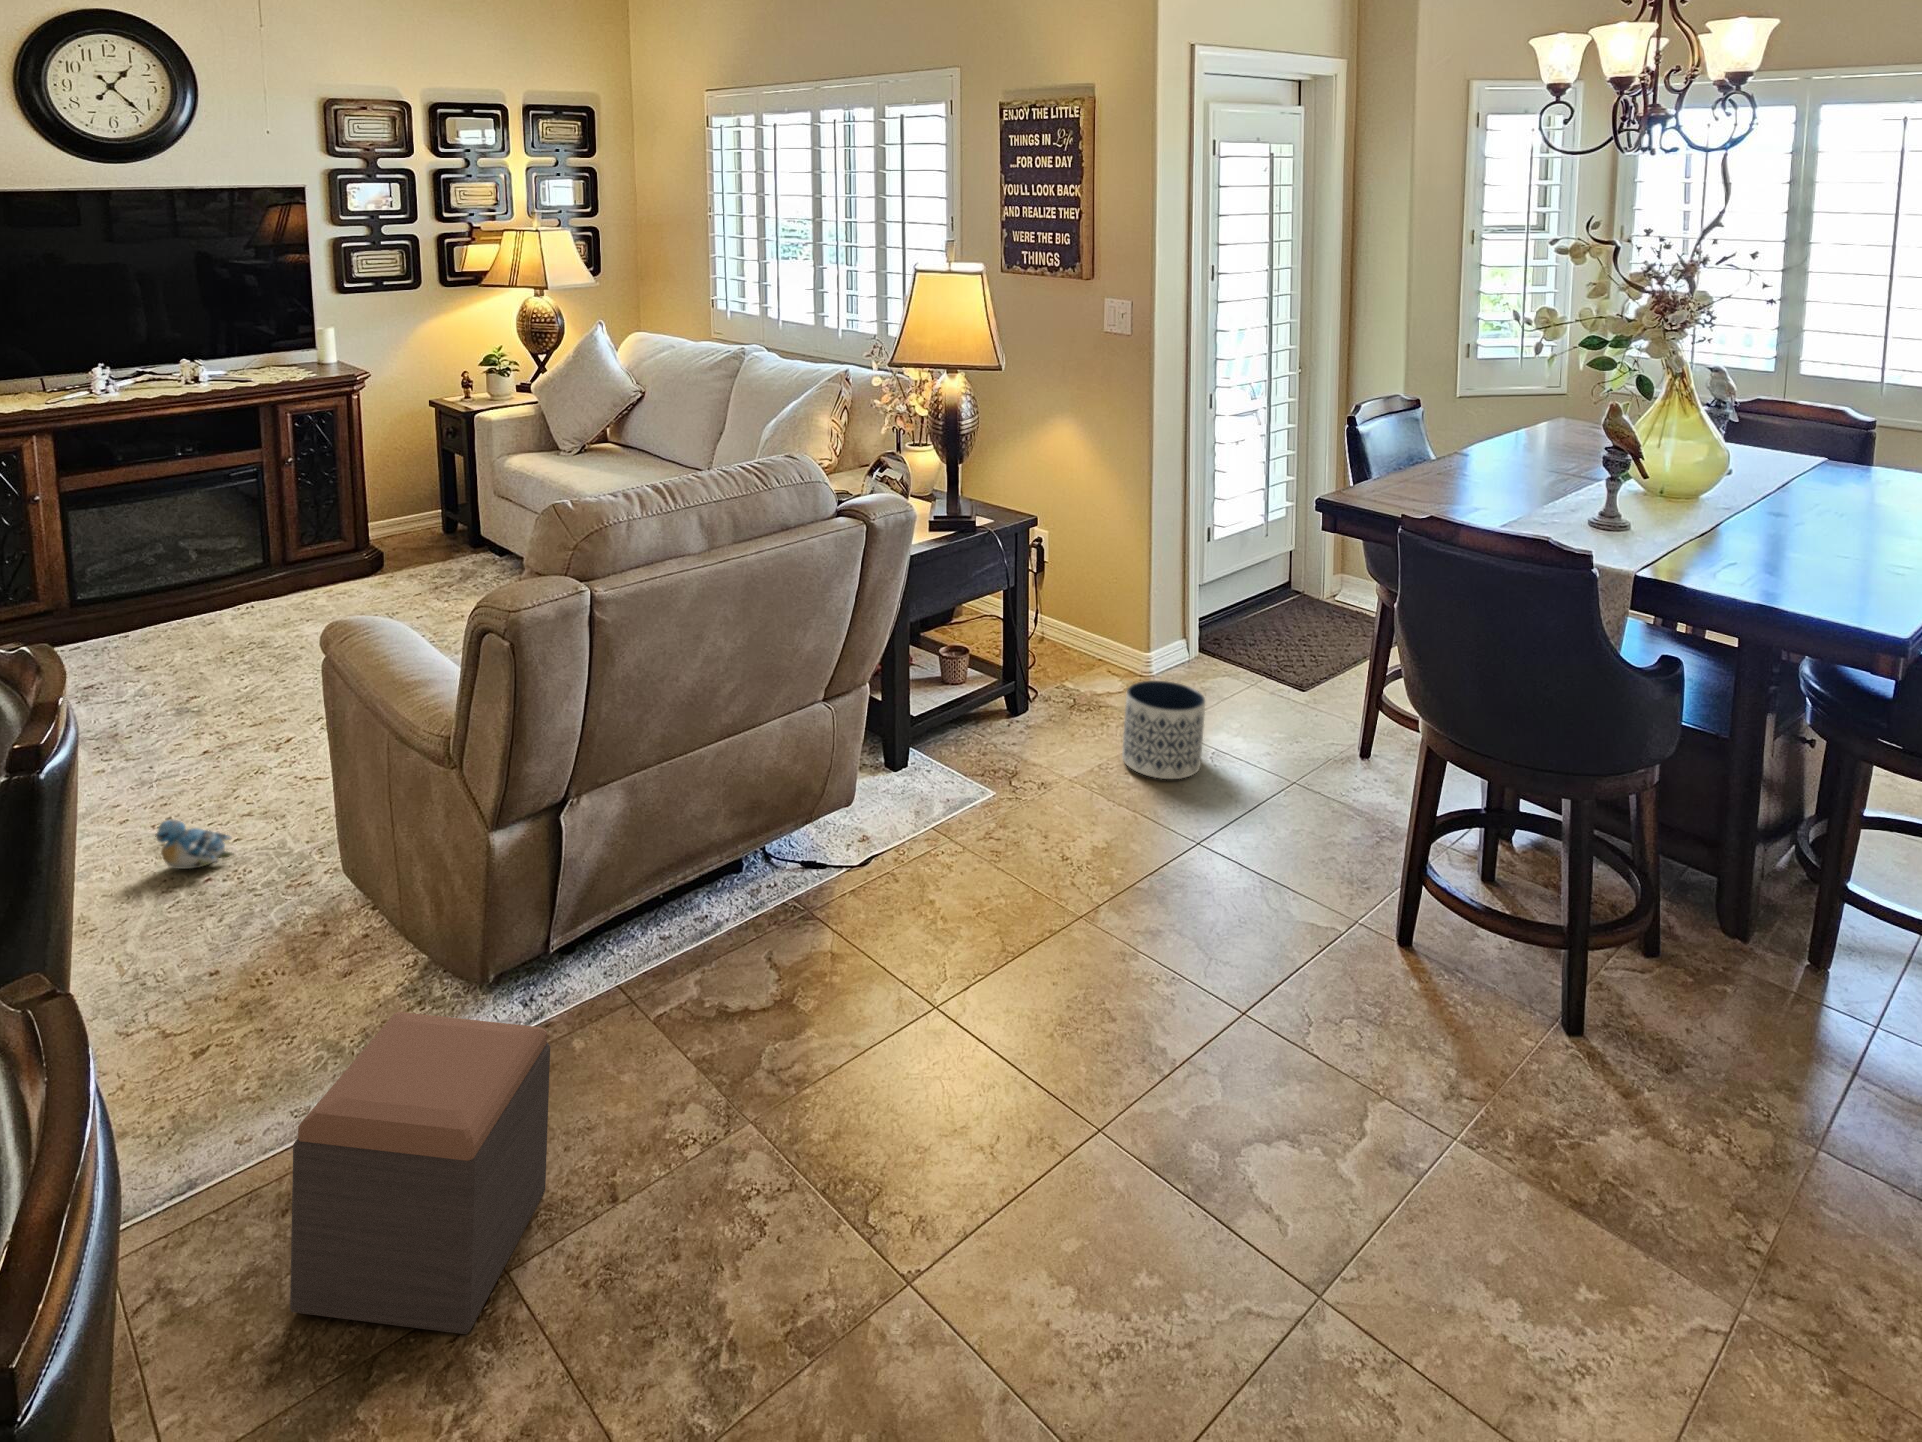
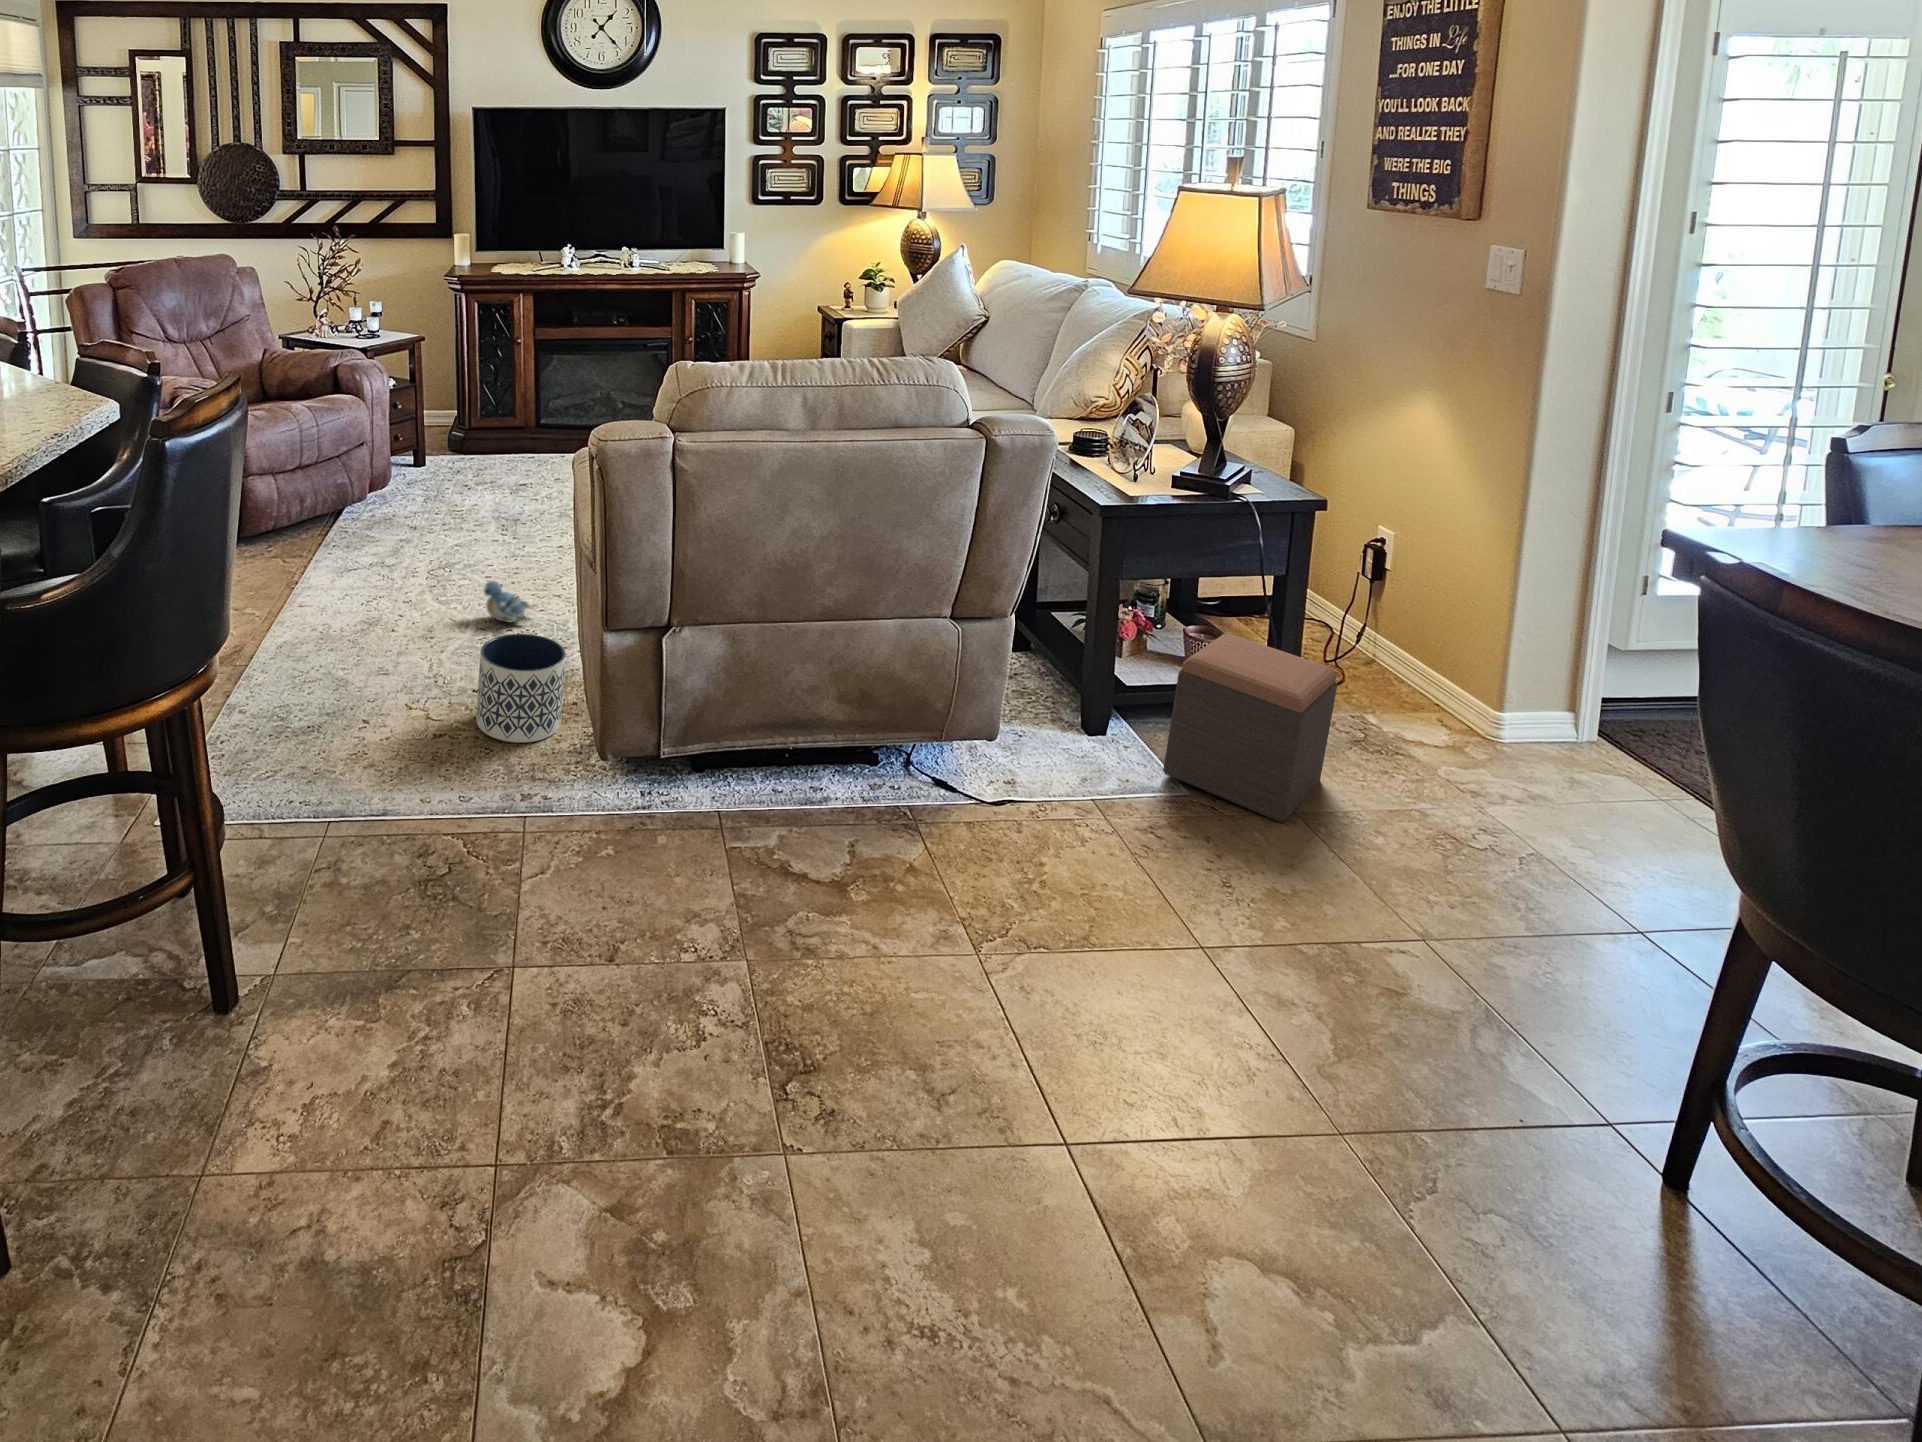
planter: present [1122,681,1205,779] -> present [476,634,566,743]
footstool: present [290,1012,550,1334] -> present [1163,634,1337,822]

